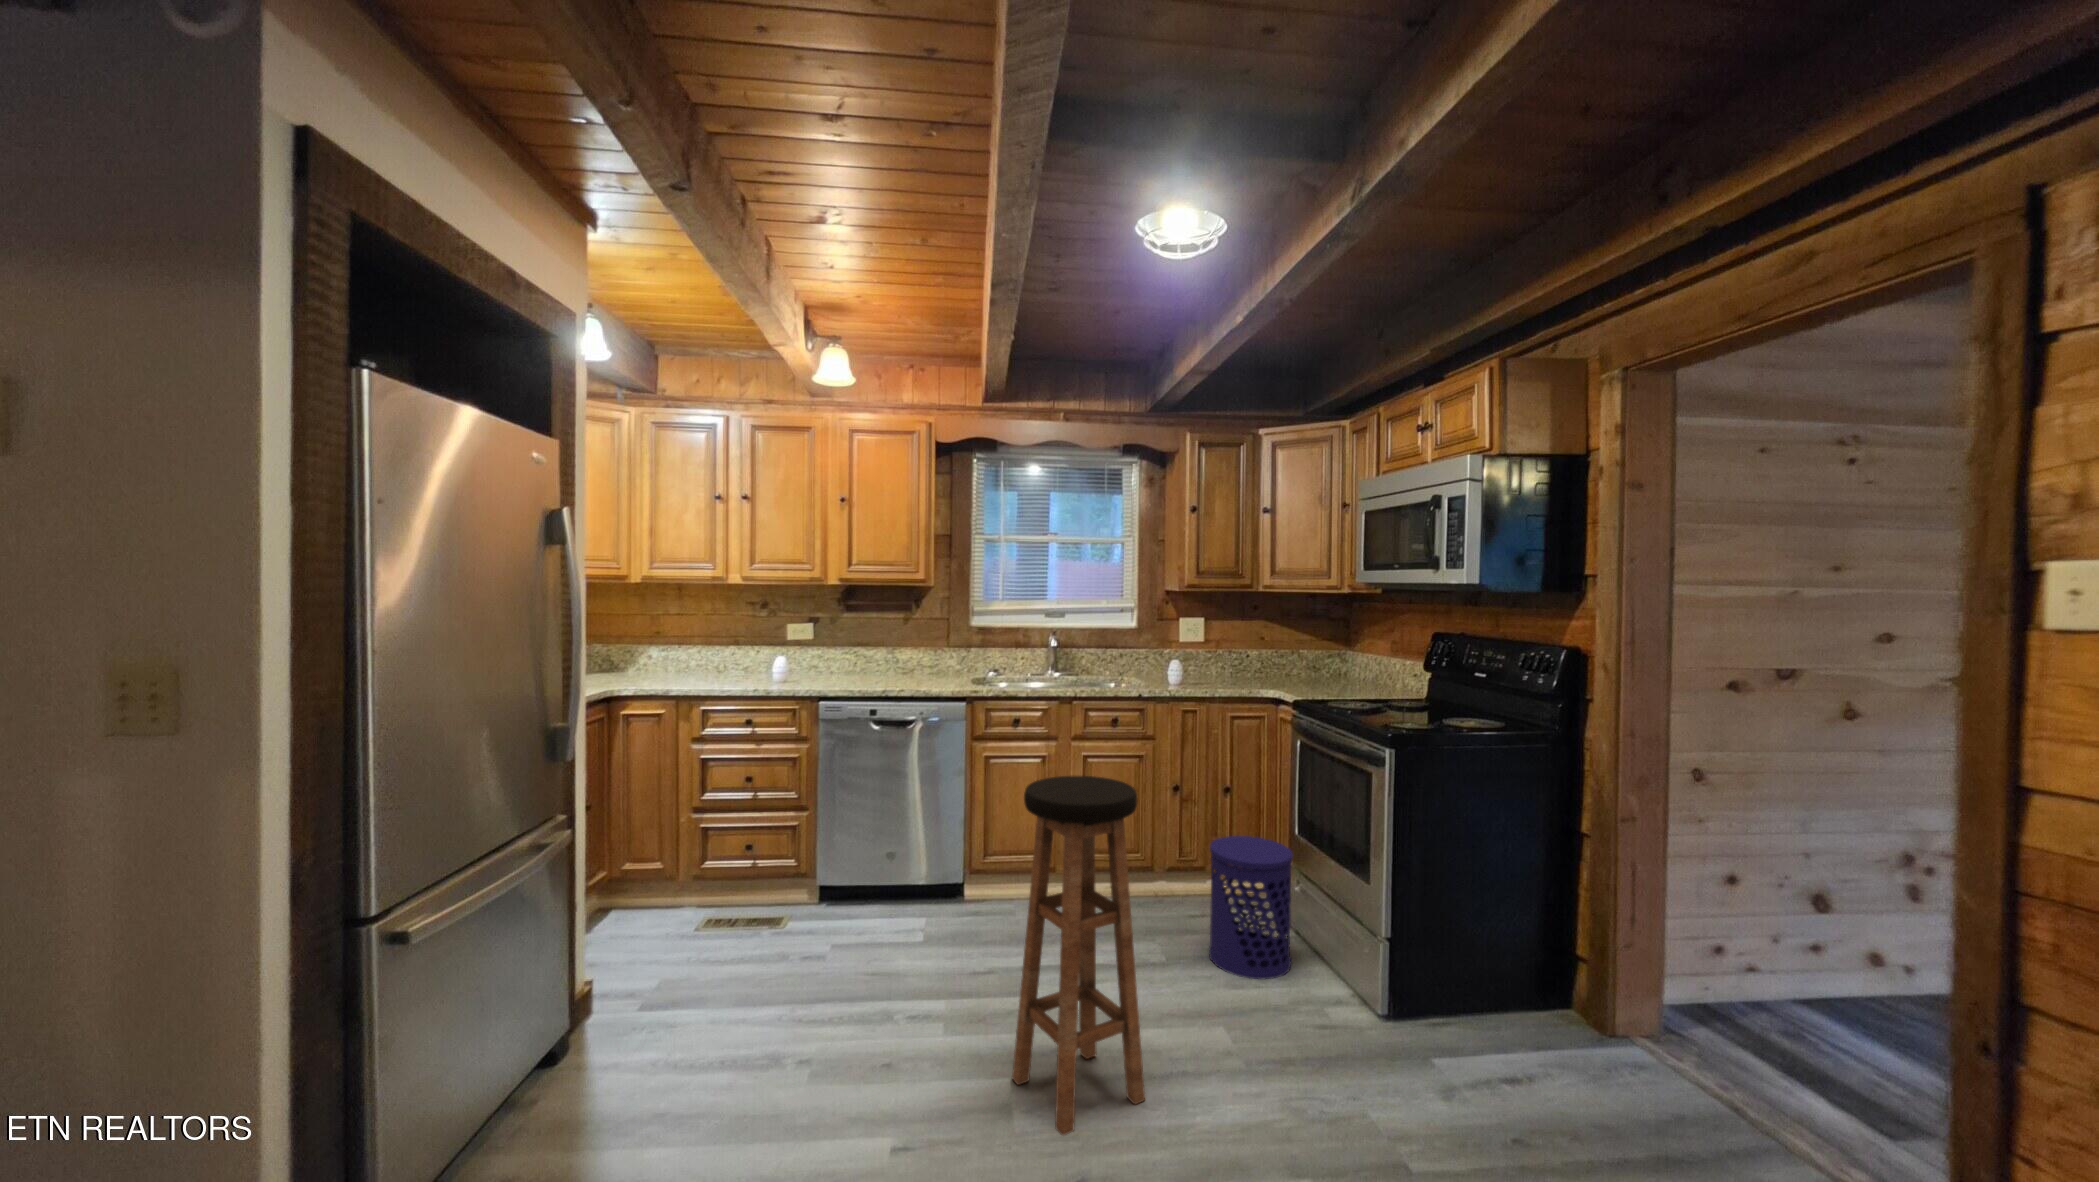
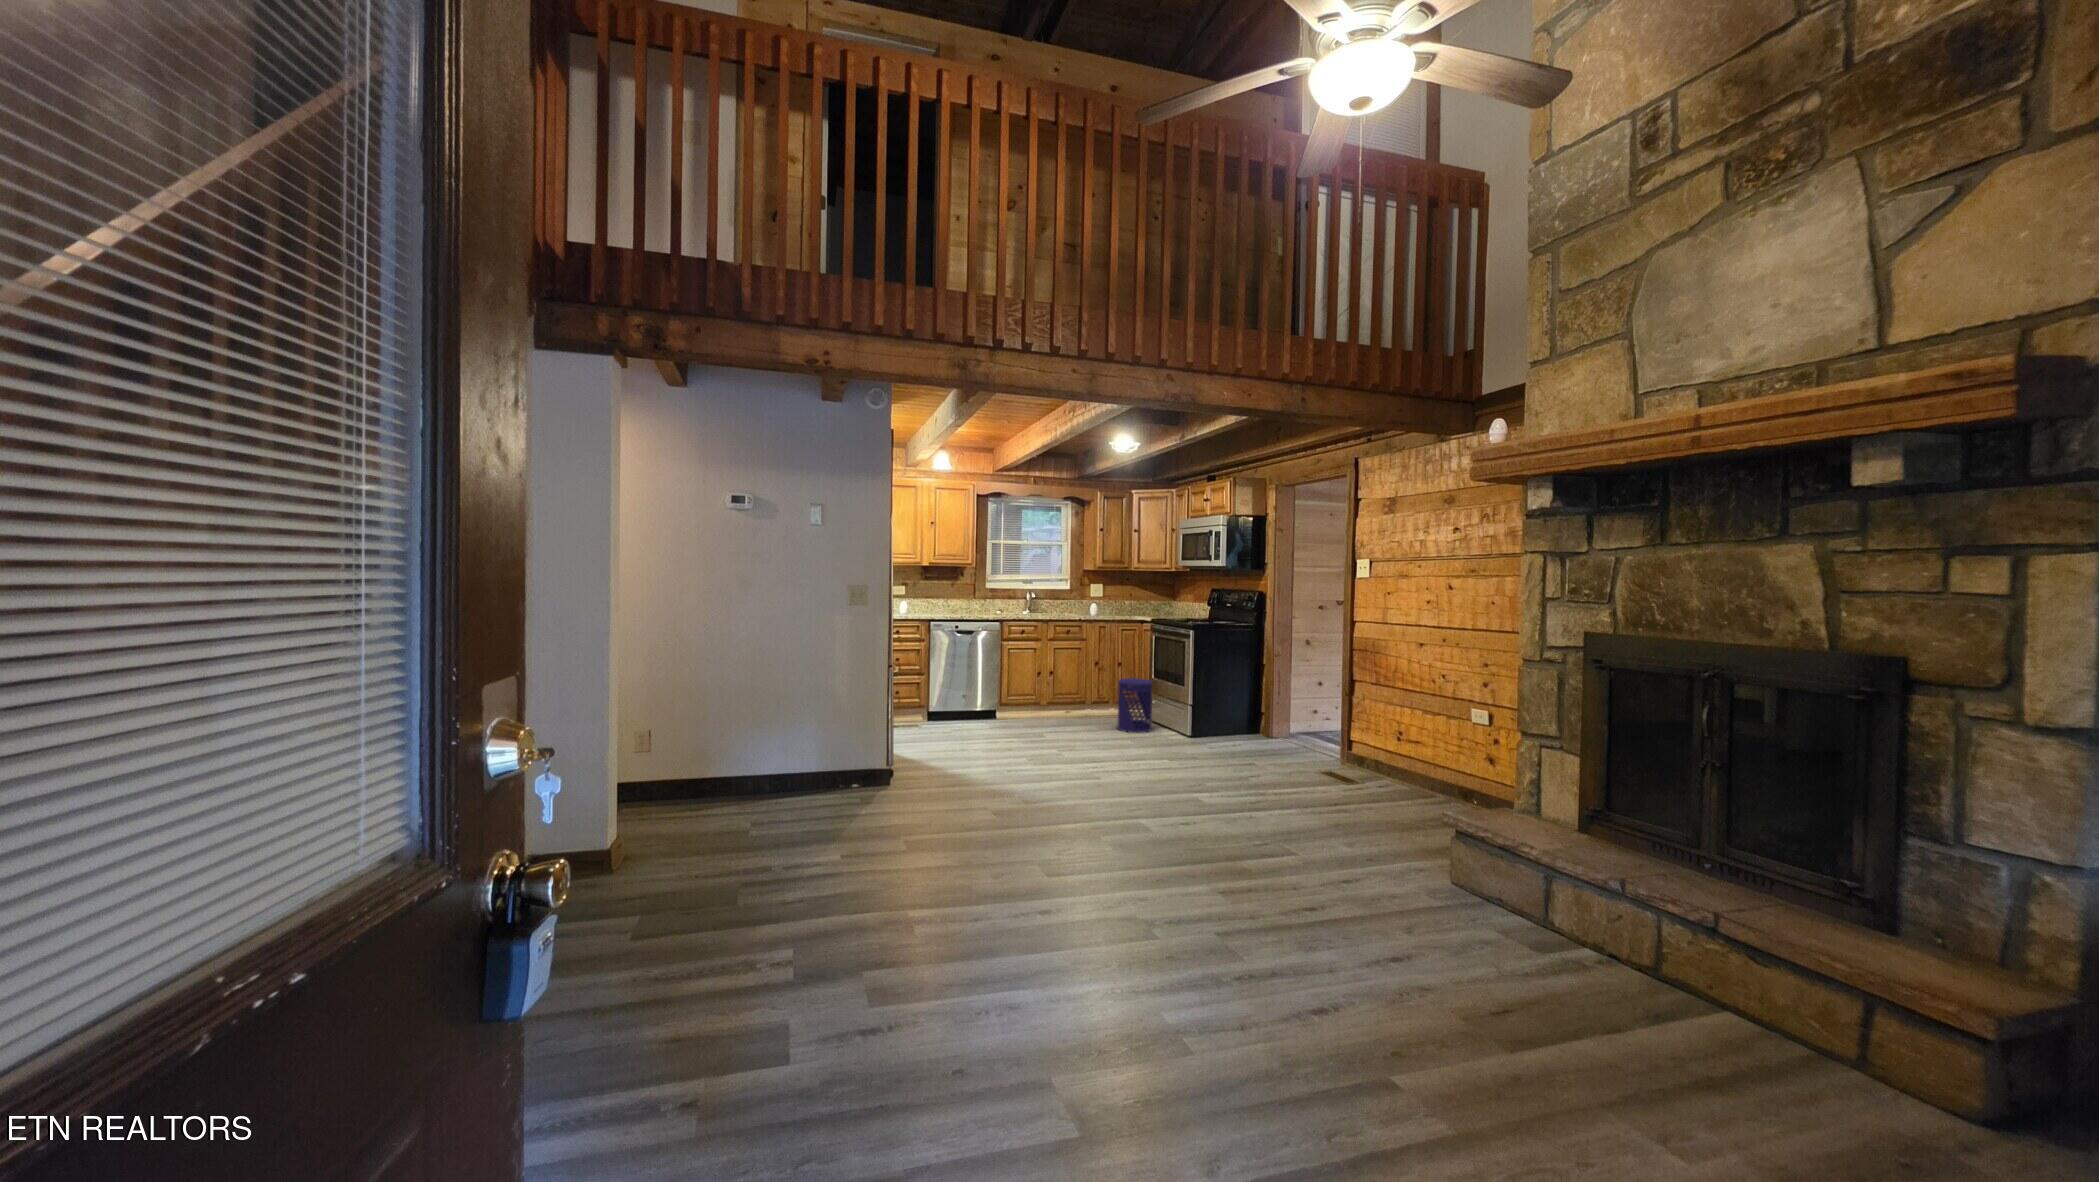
bar stool: present [1012,776,1145,1135] -> none [1055,640,1106,762]

